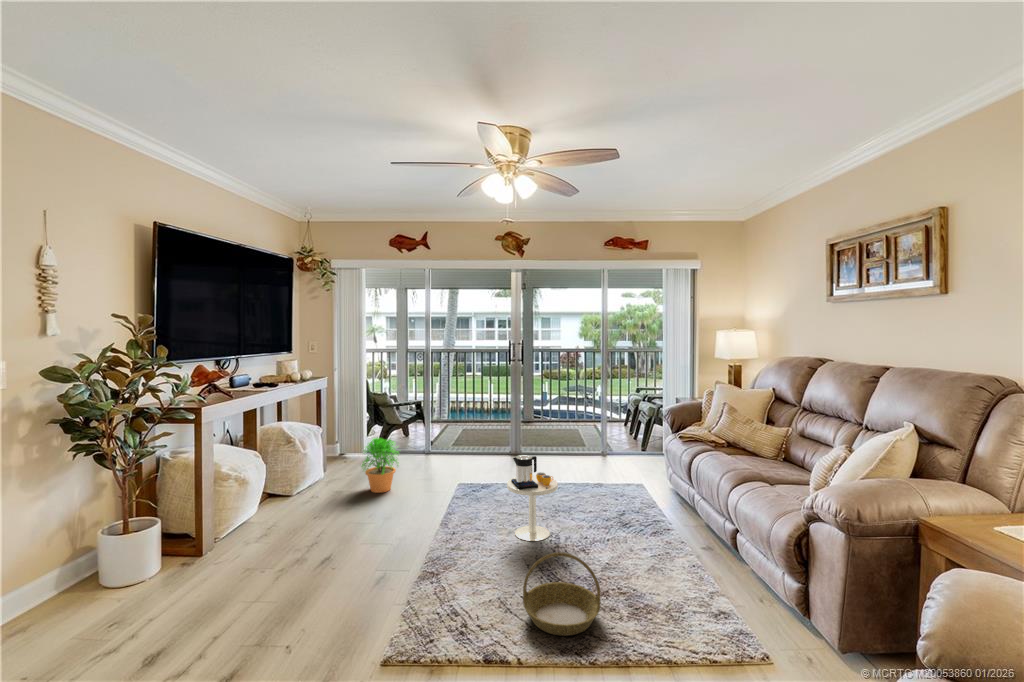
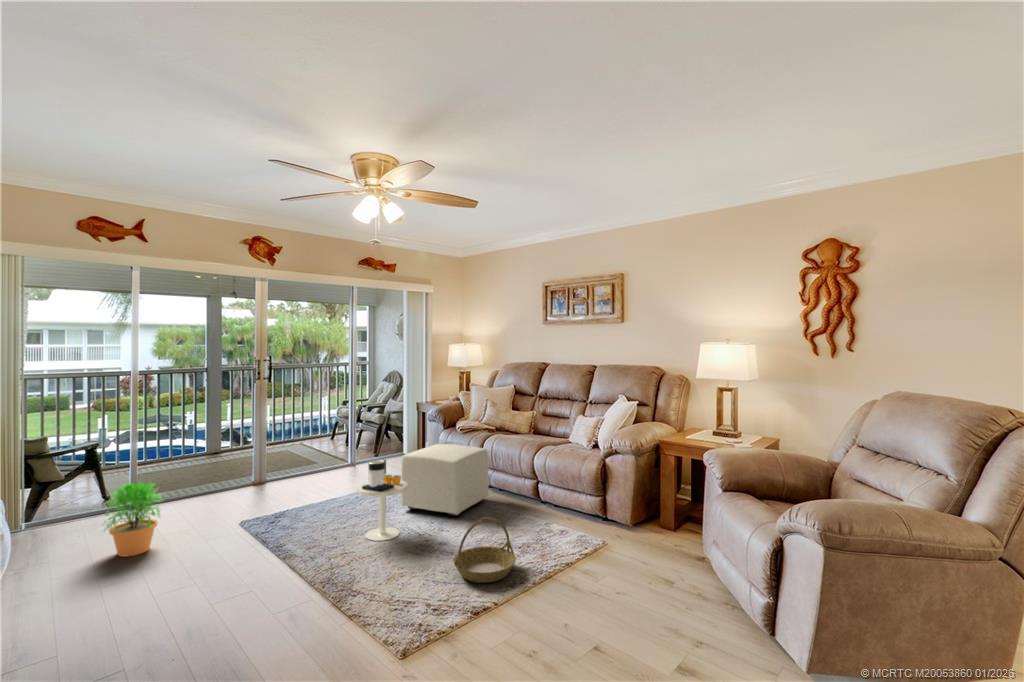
ottoman: none [580,449,685,537] -> present [401,444,489,516]

